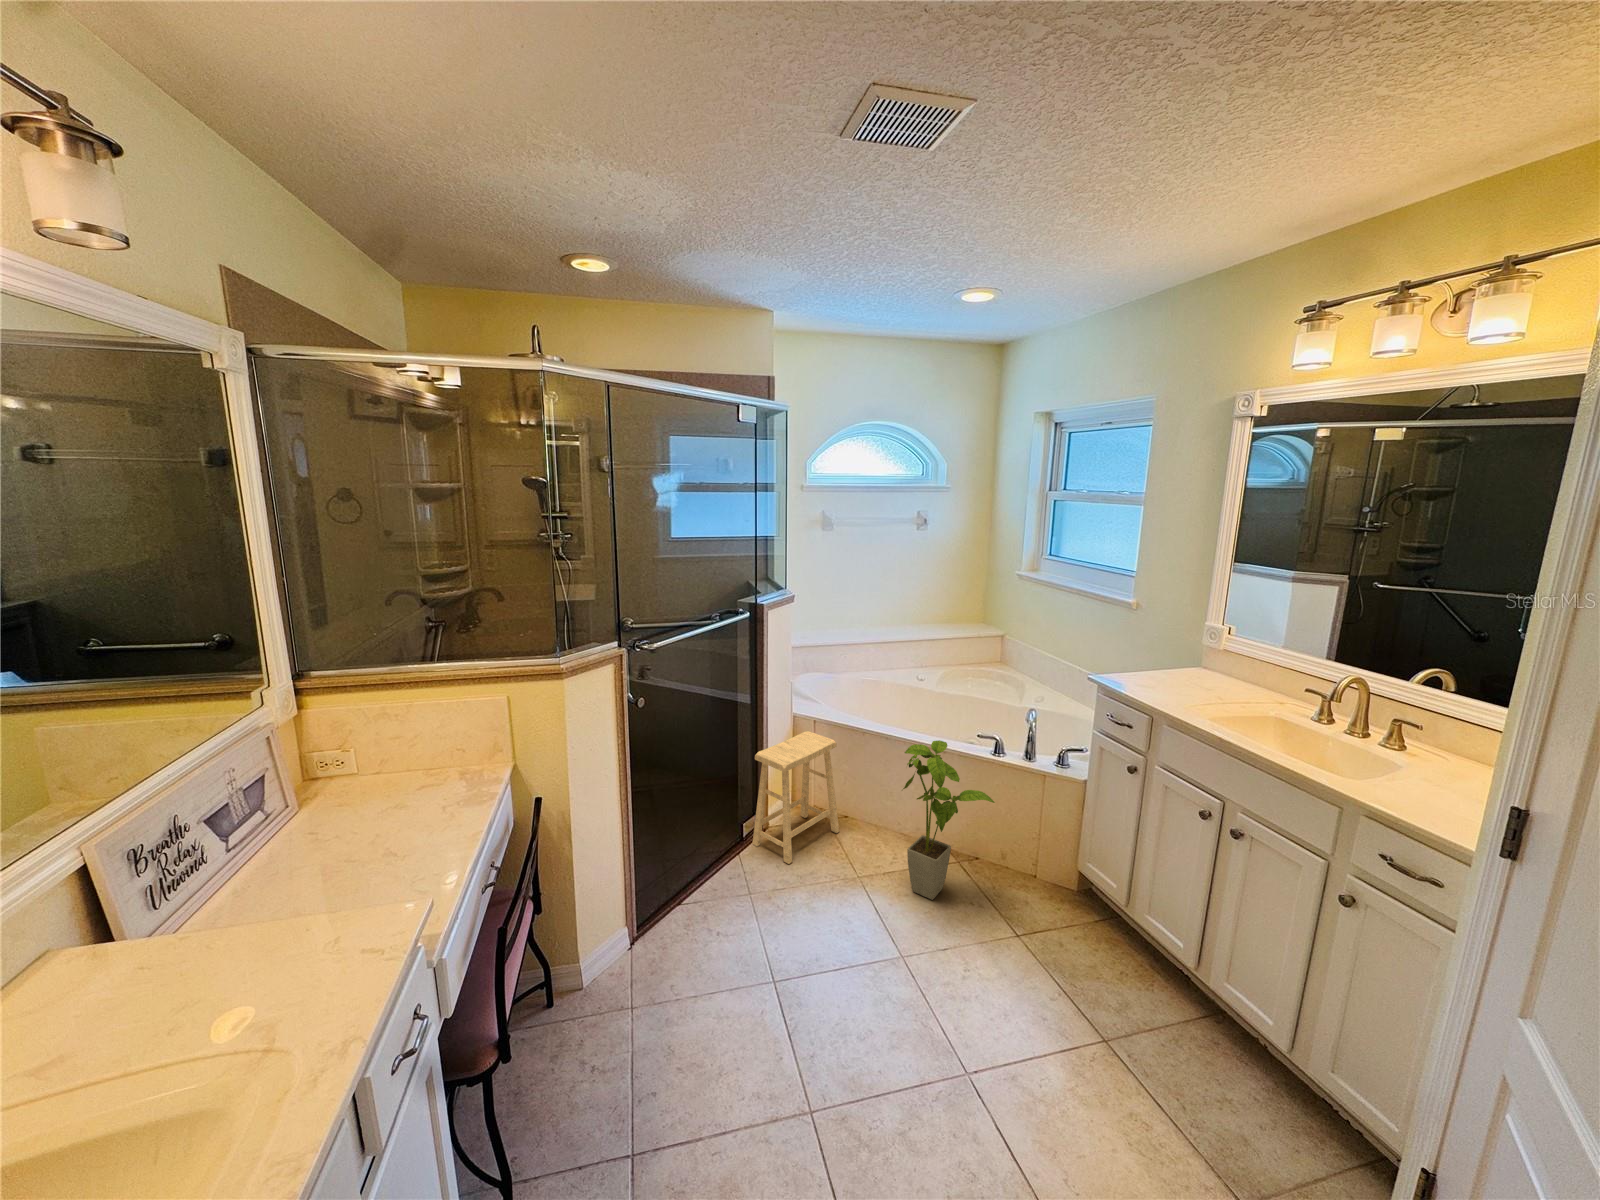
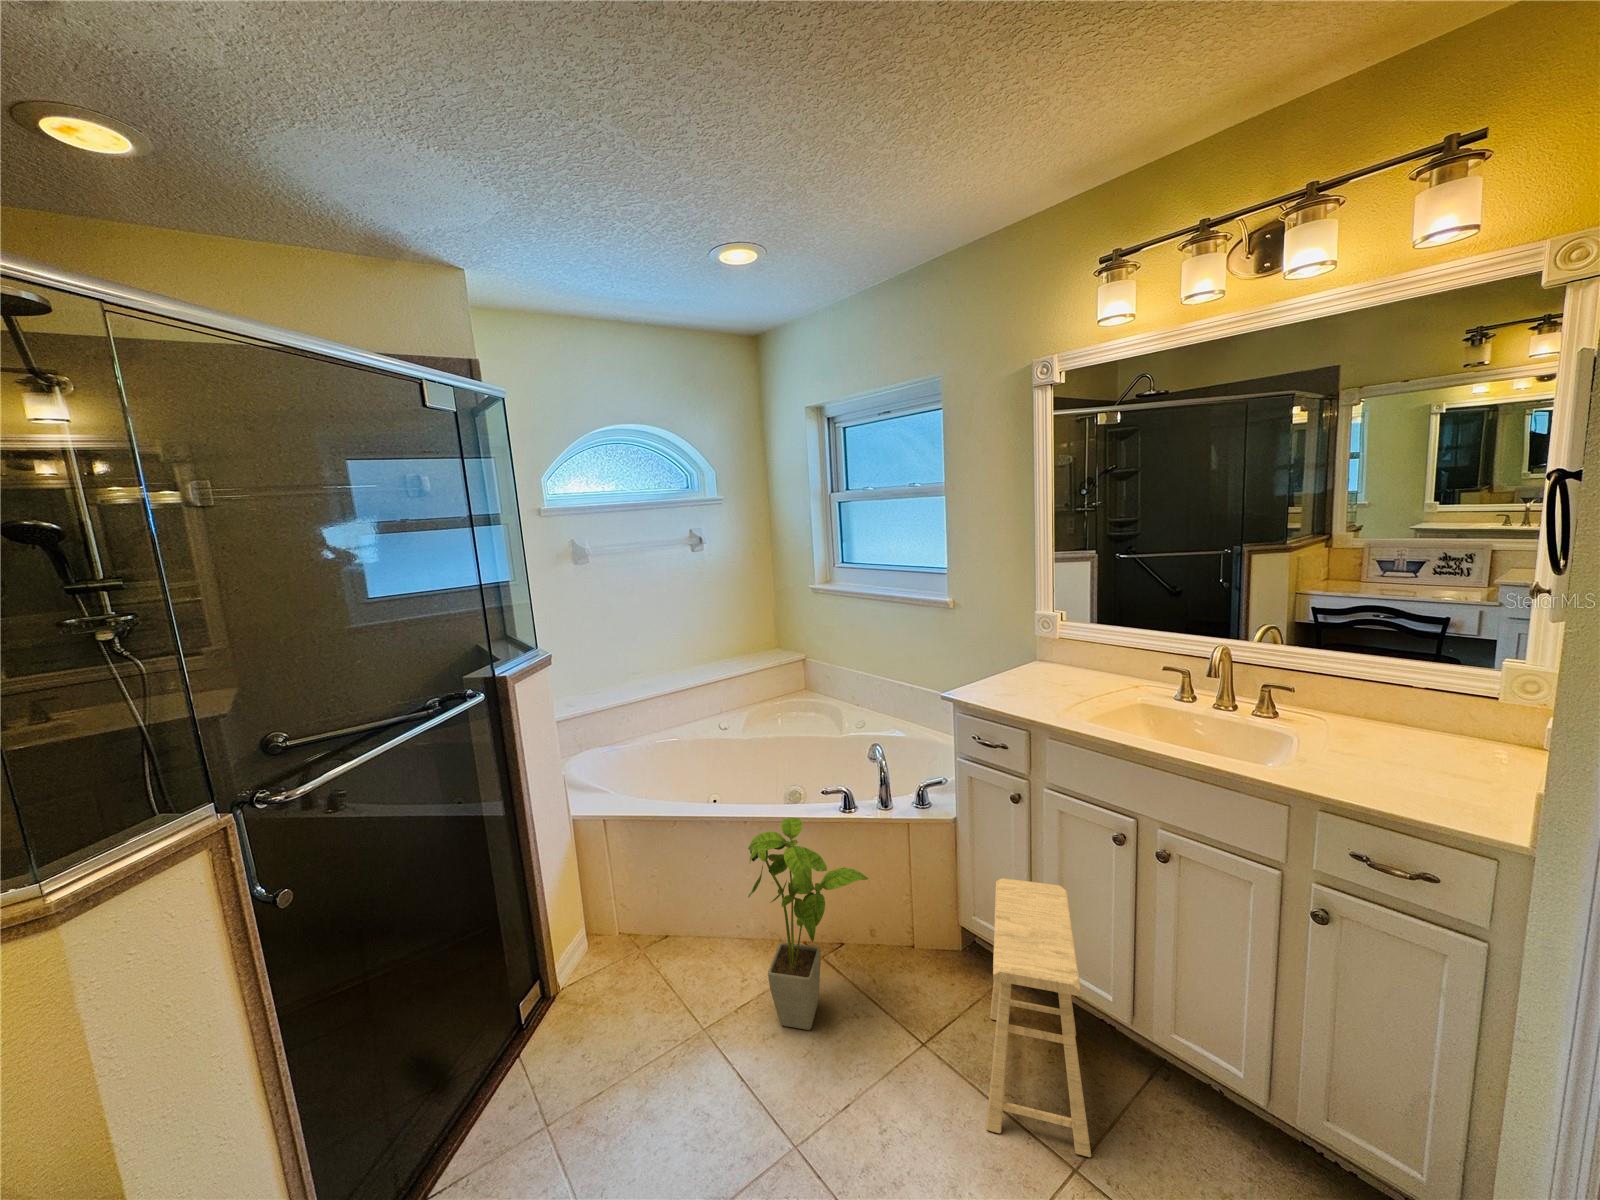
footstool: present [753,731,839,864] -> present [986,878,1091,1157]

